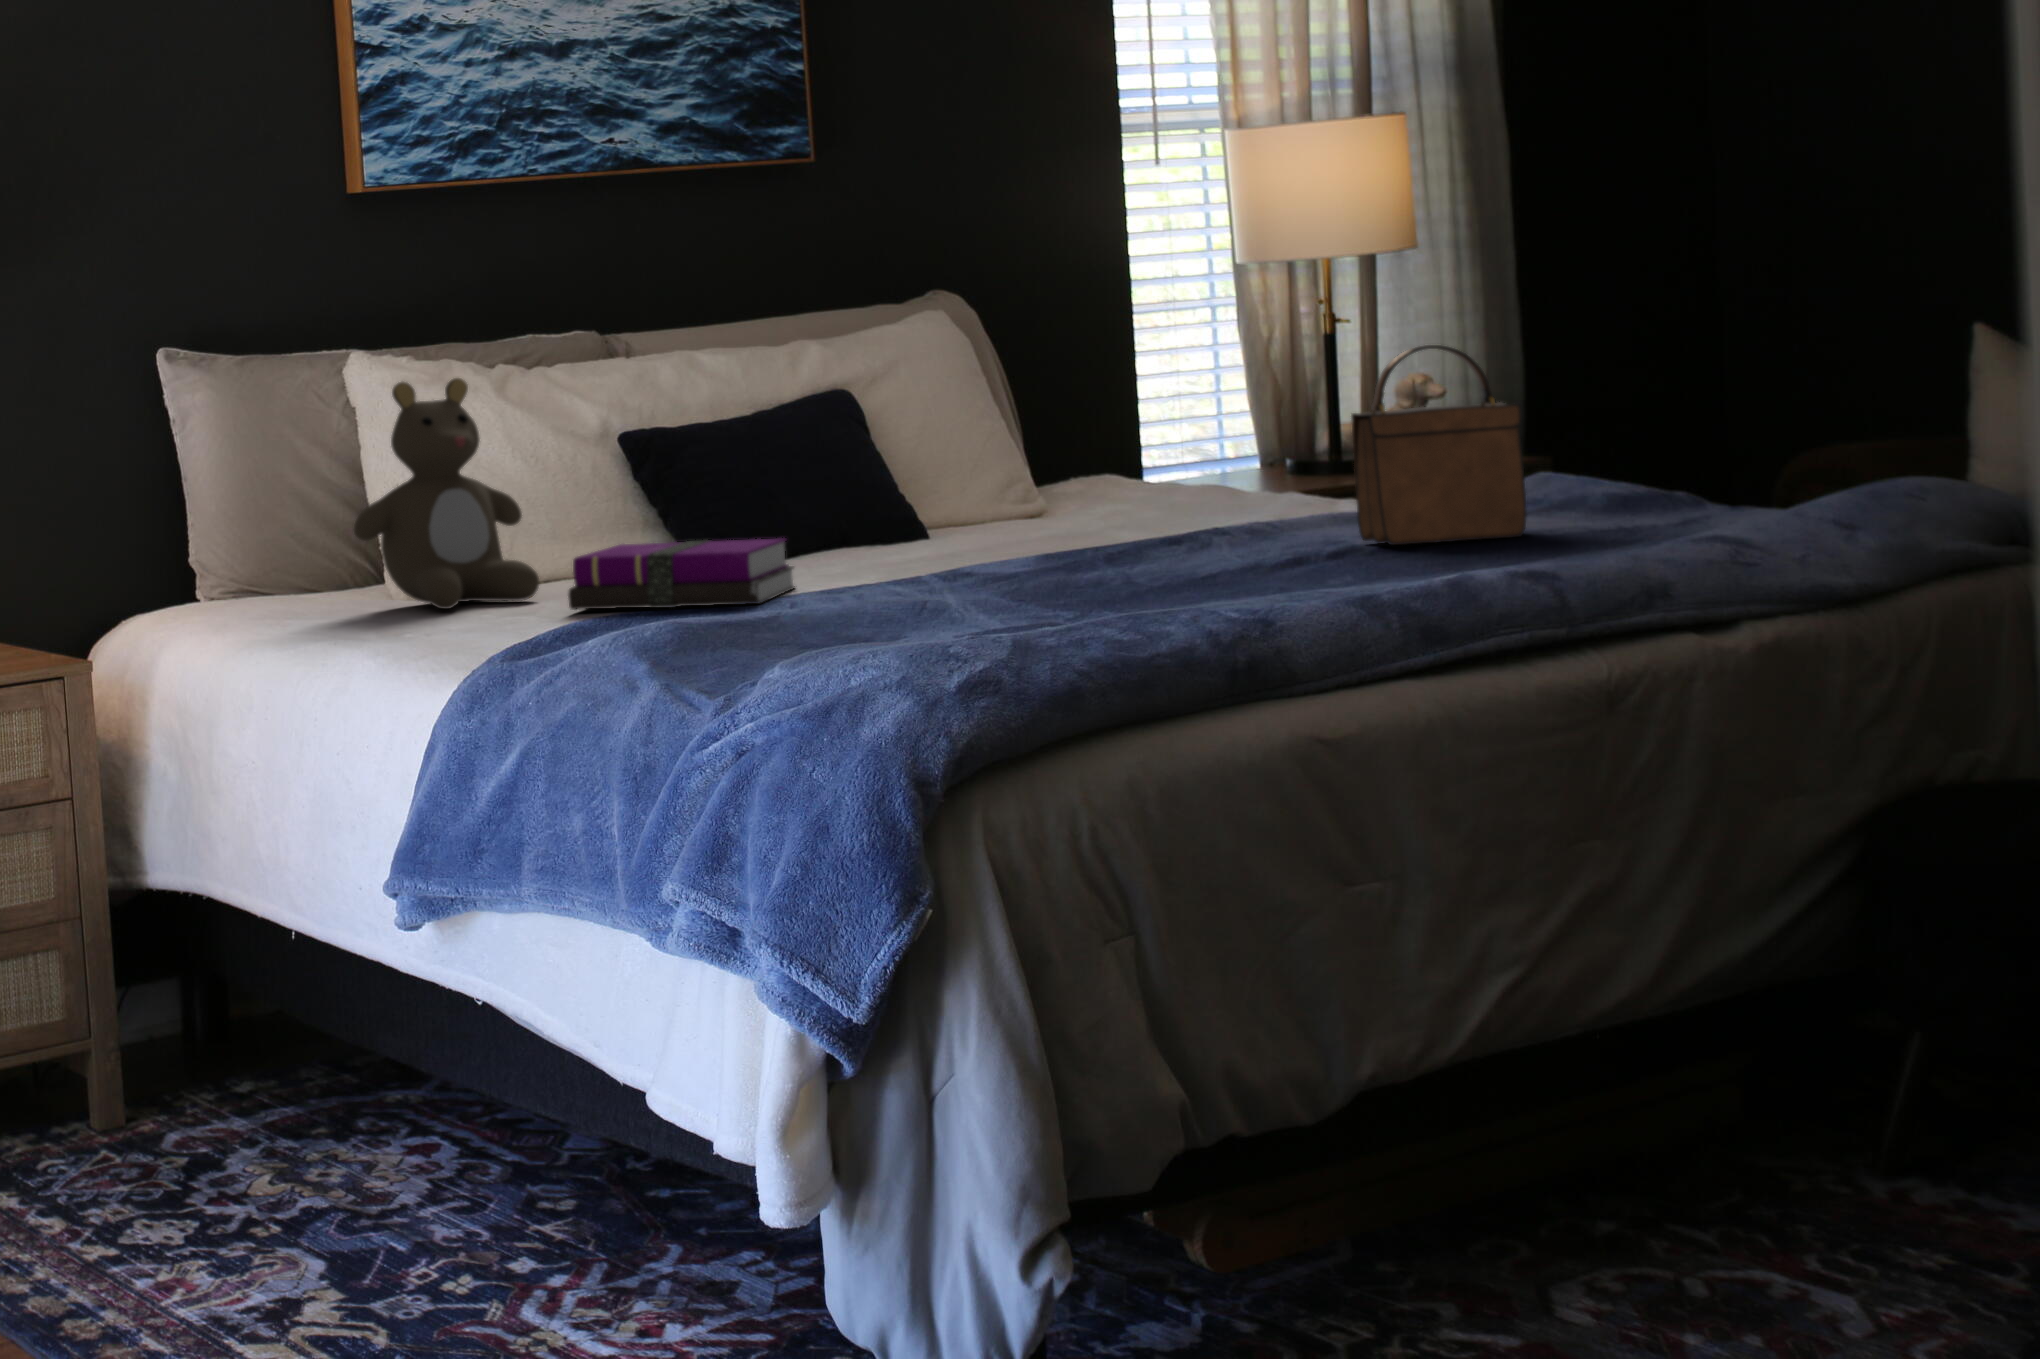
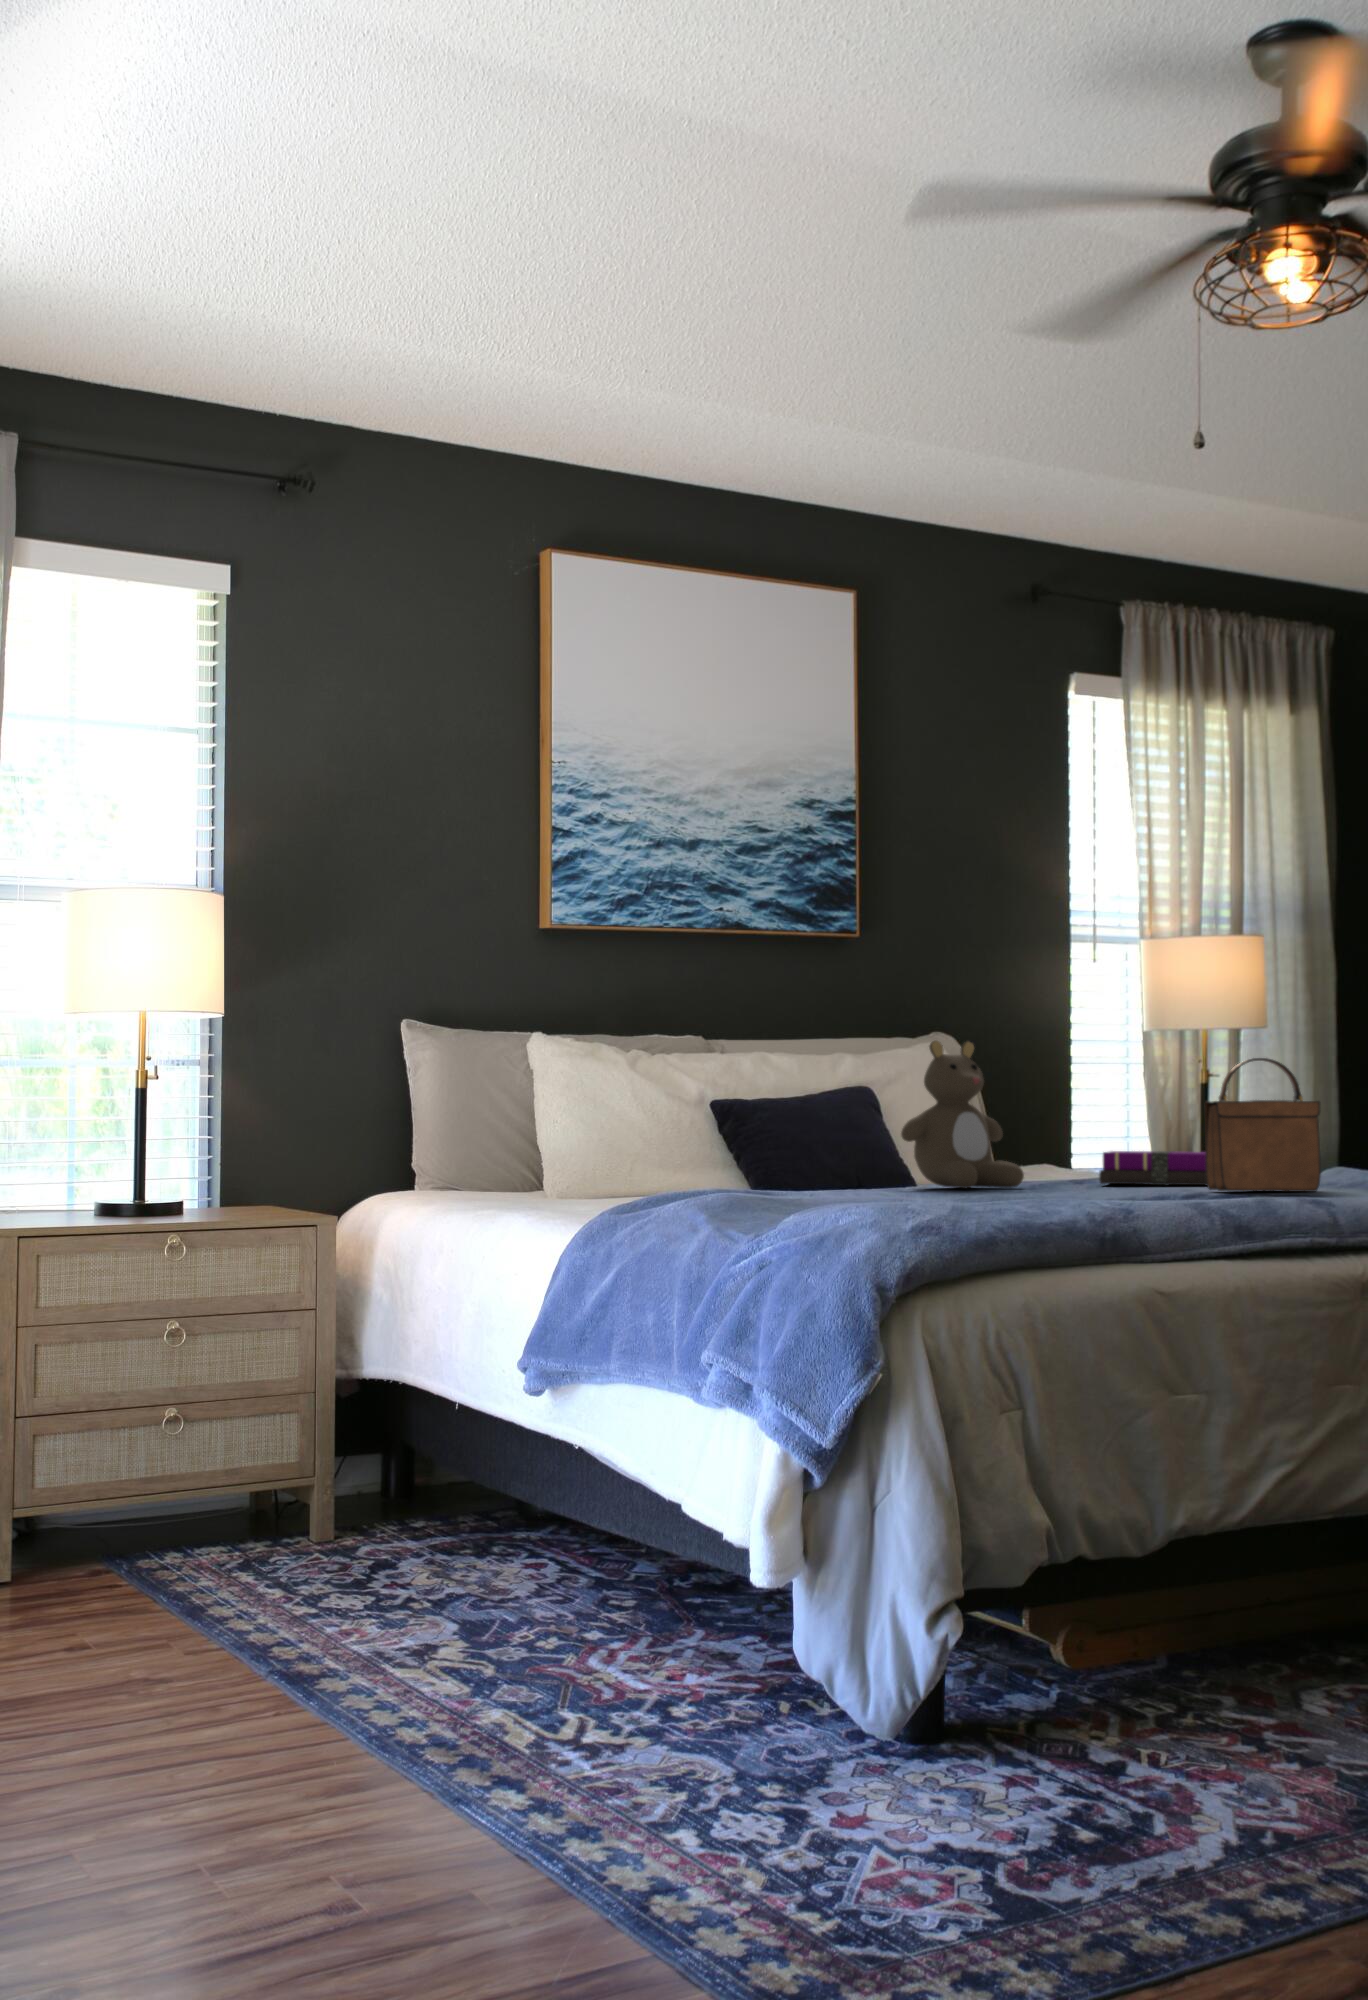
teddy bear: present [354,378,539,609] -> present [901,1040,1024,1188]
notebook: present [568,538,795,610] -> present [1099,1151,1207,1185]

